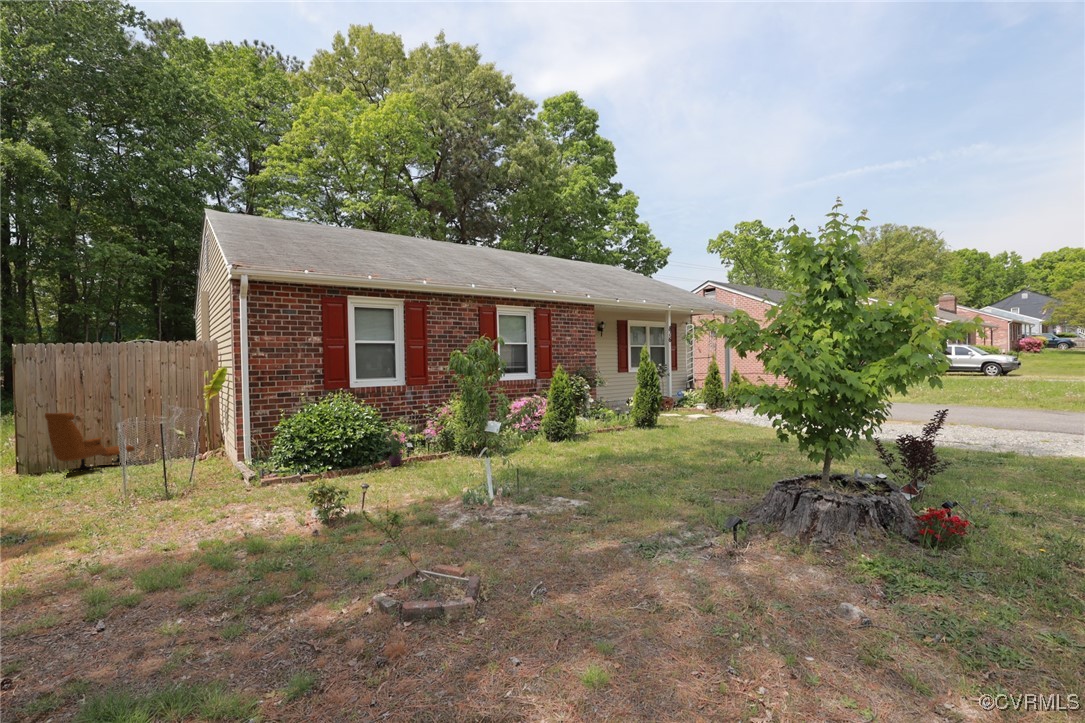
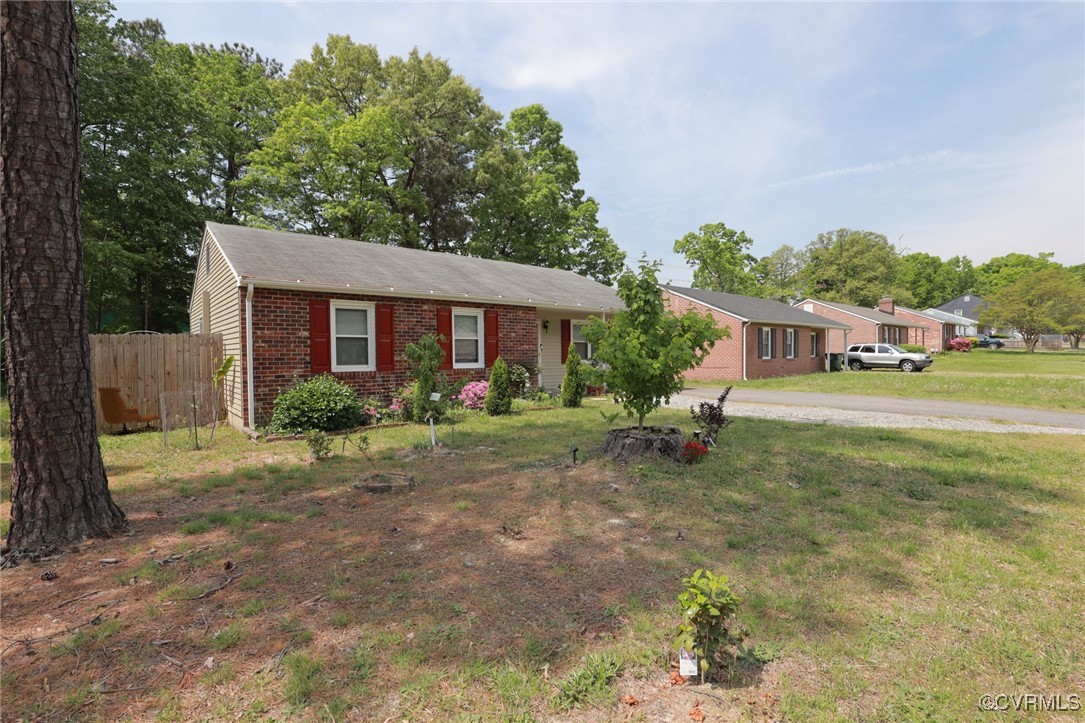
decorative plant: present [381,432,402,466] -> none [351,404,380,430]

